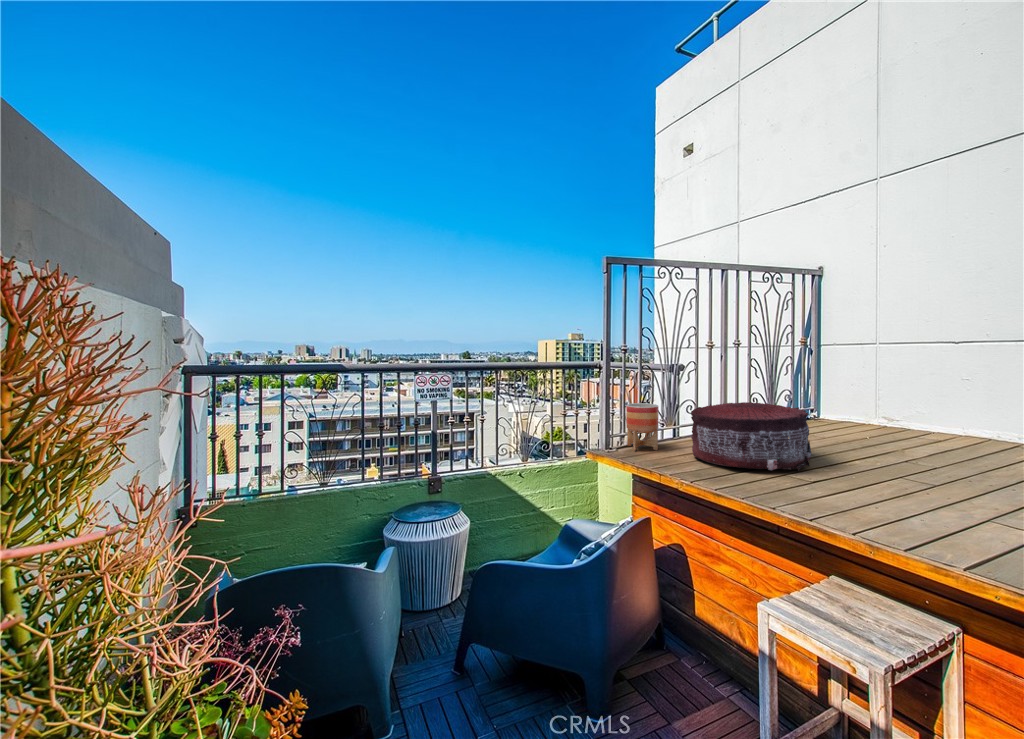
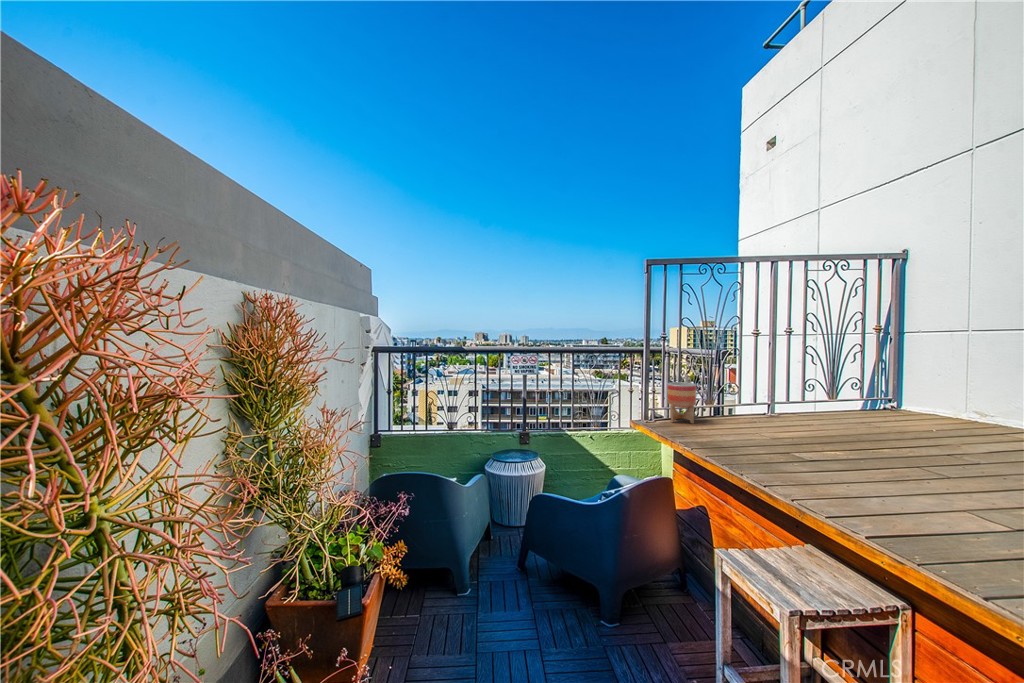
pouf: present [691,402,811,471] -> none [717,385,830,451]

